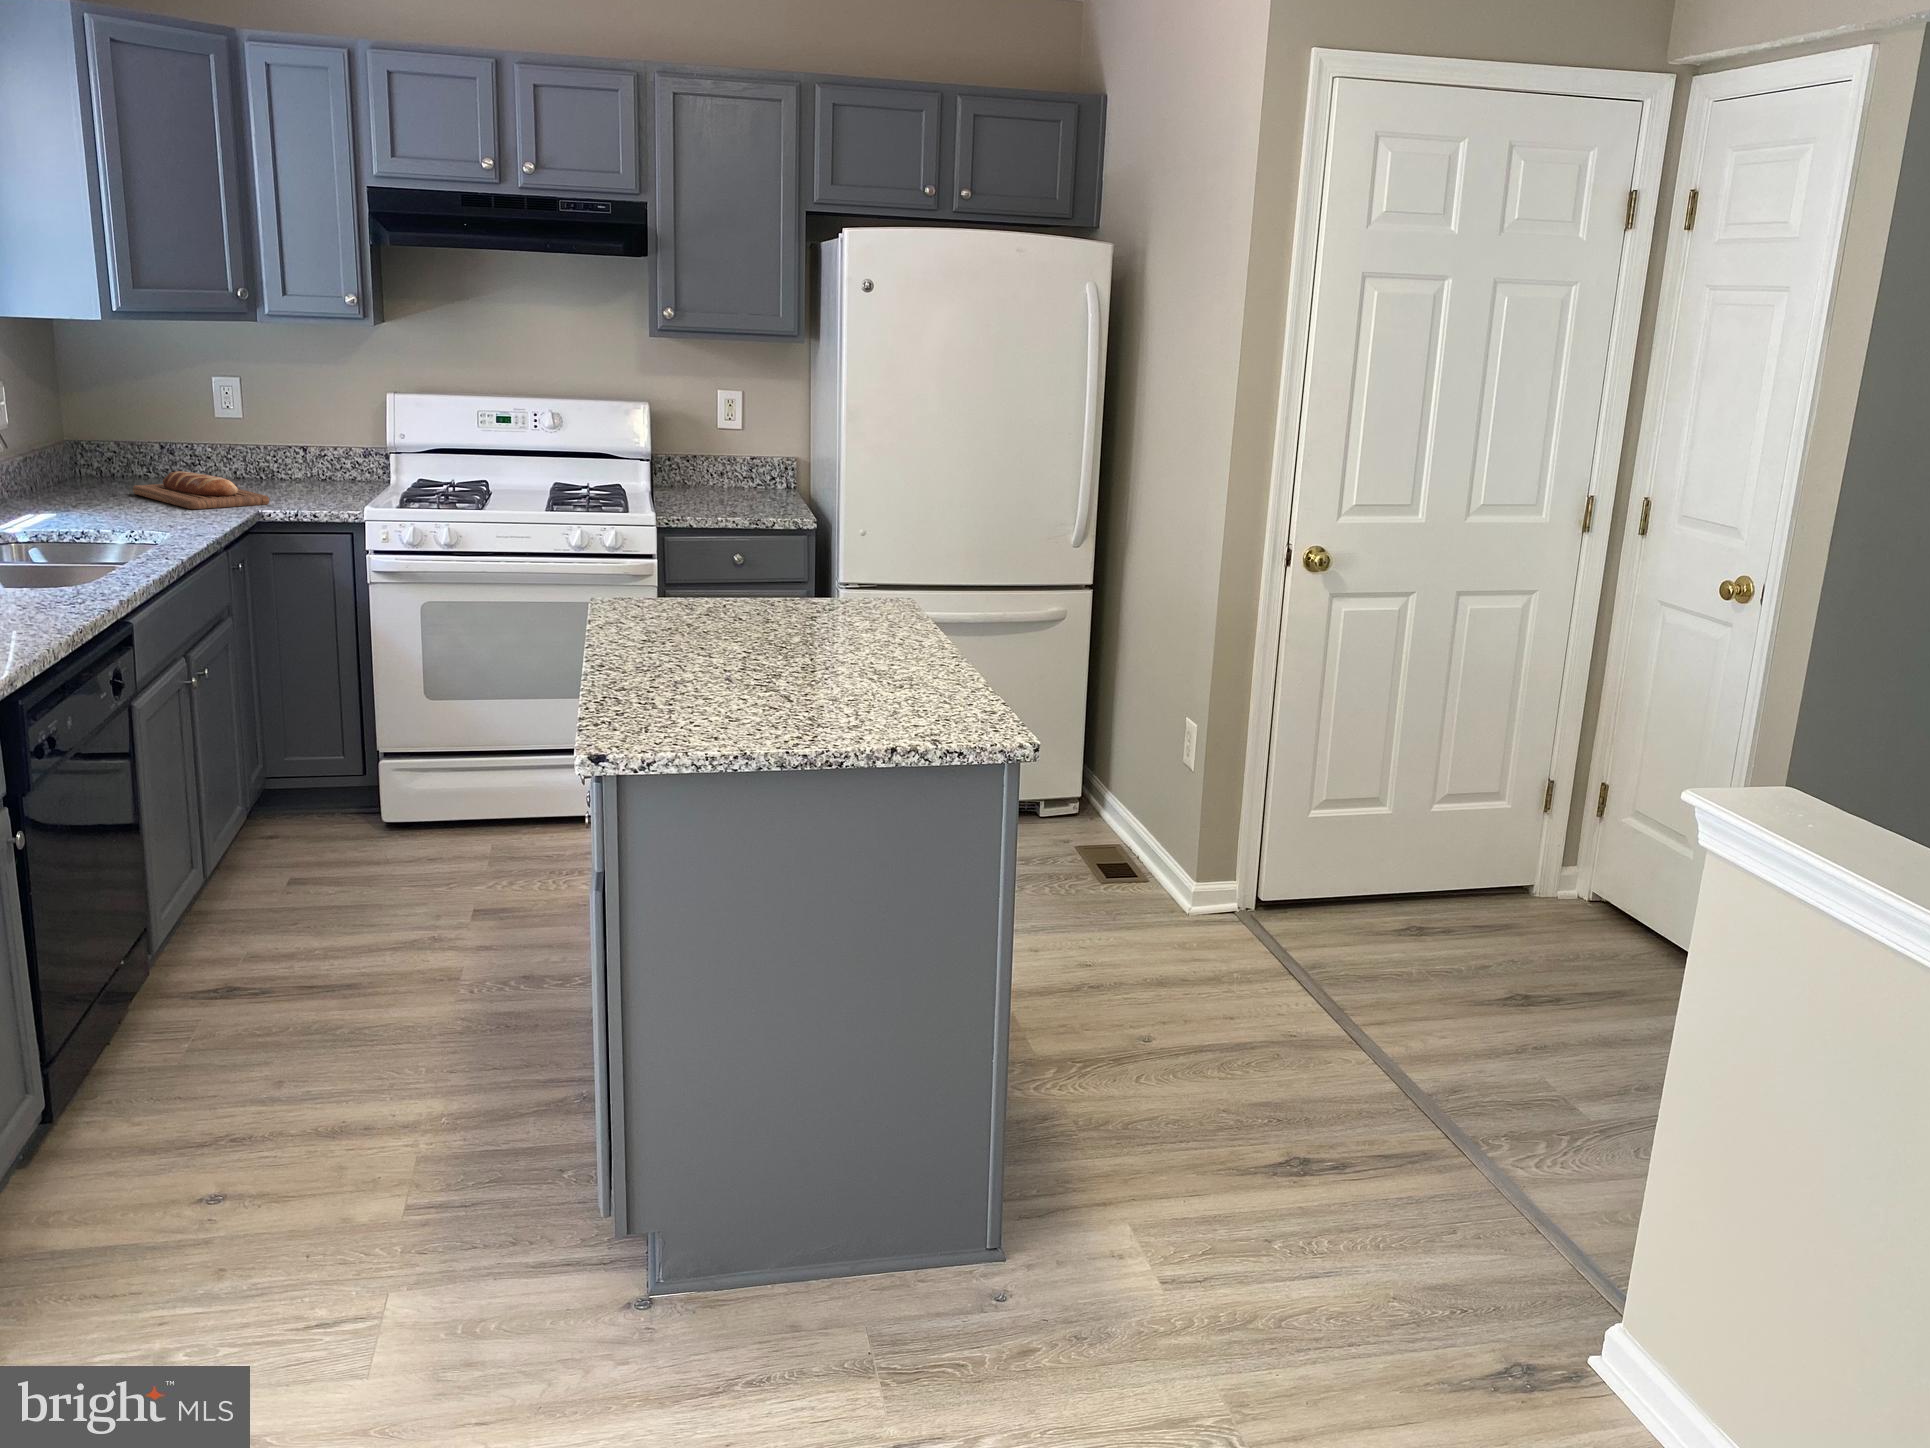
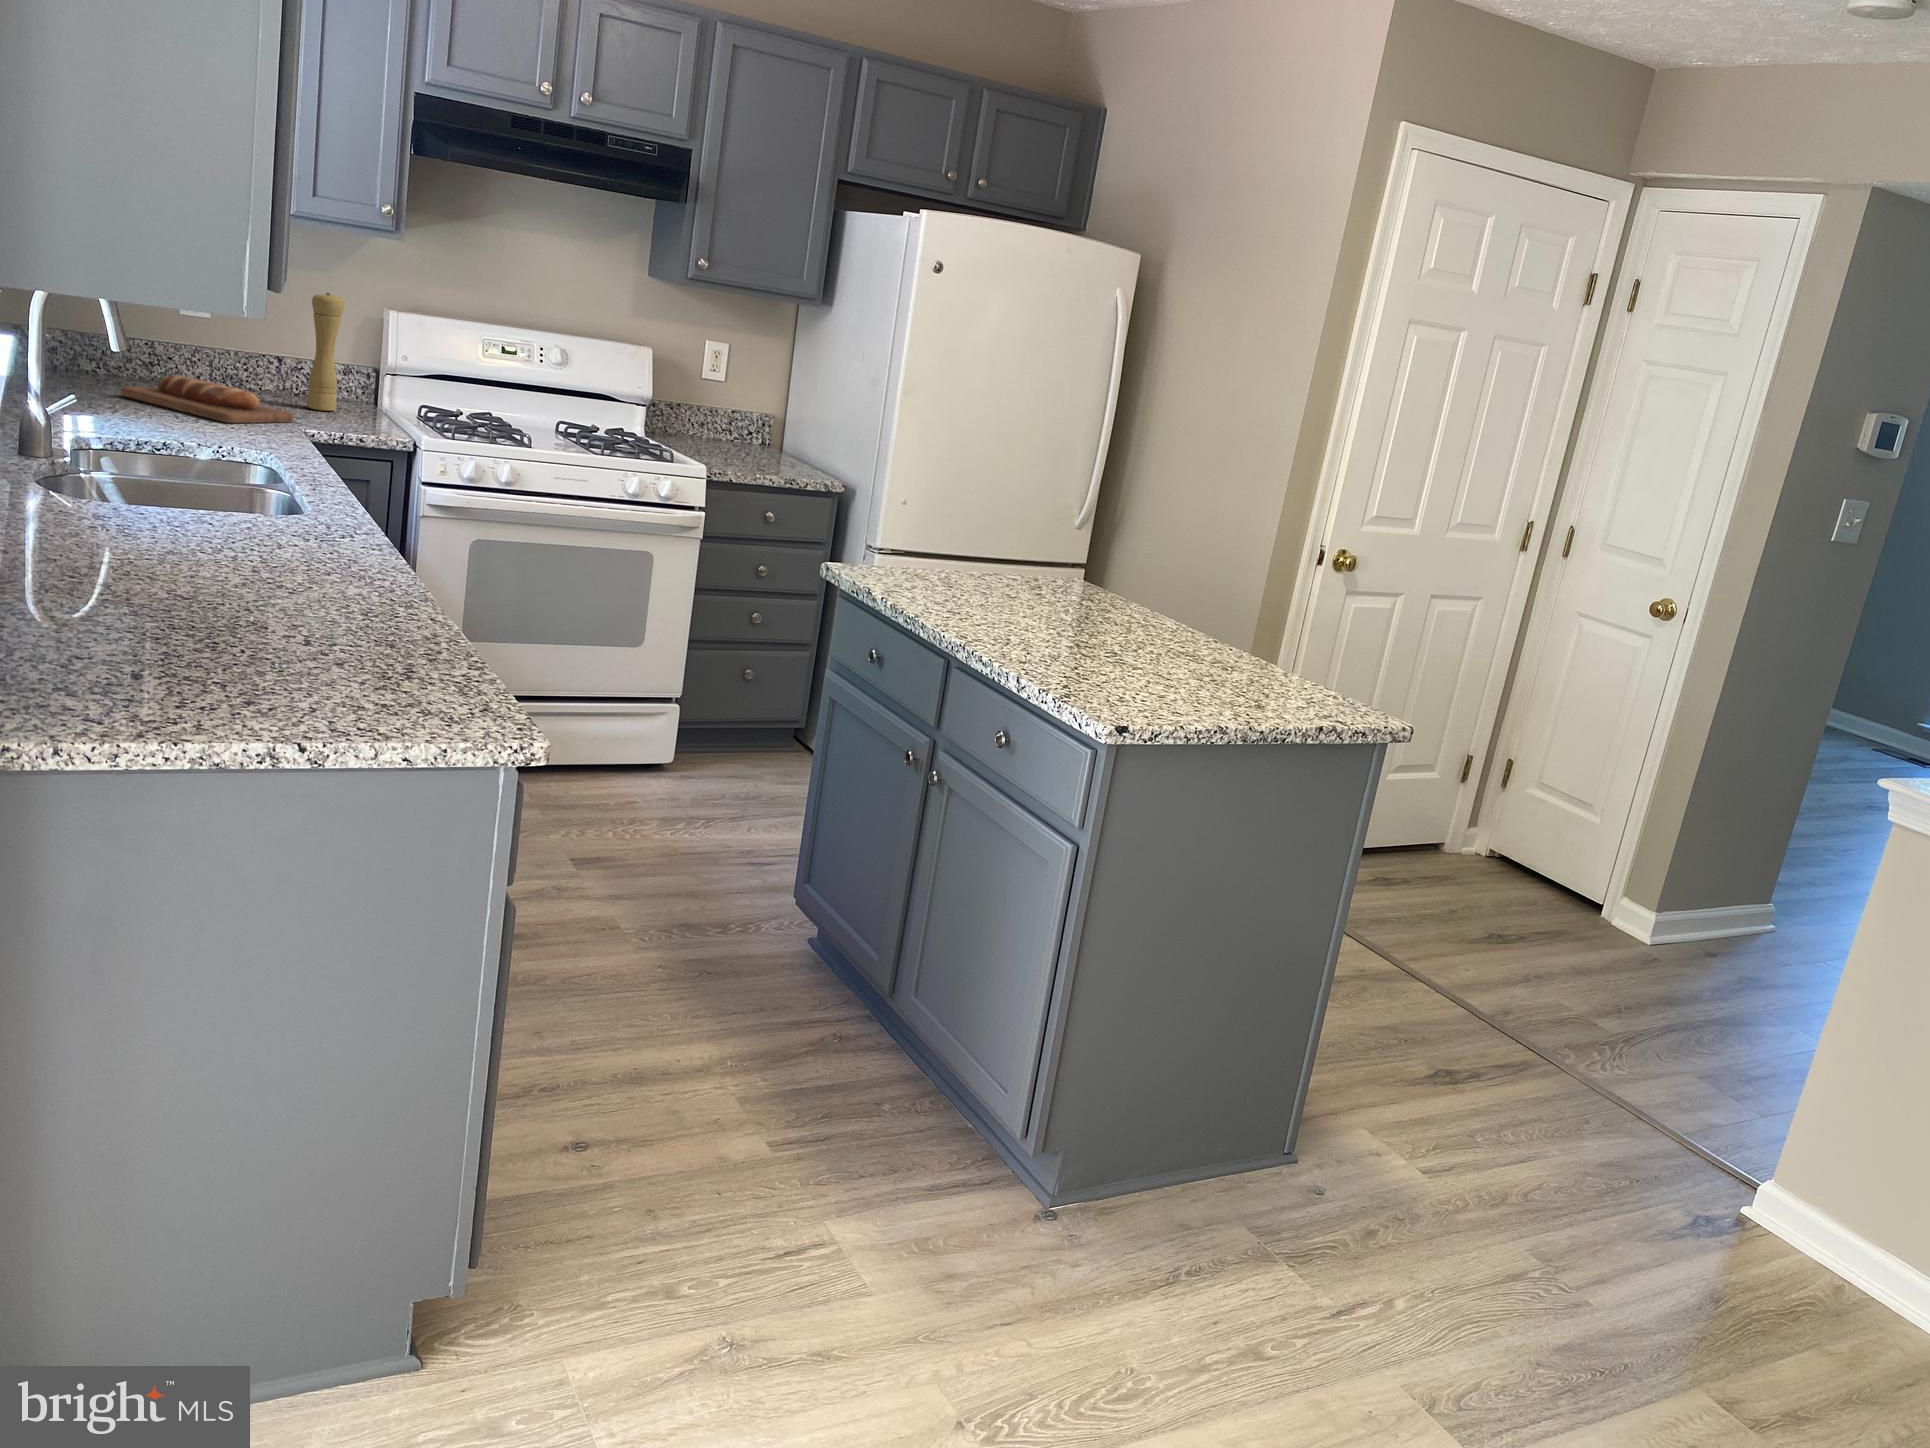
pepper mill: none [306,383,341,492] -> present [306,293,345,411]

